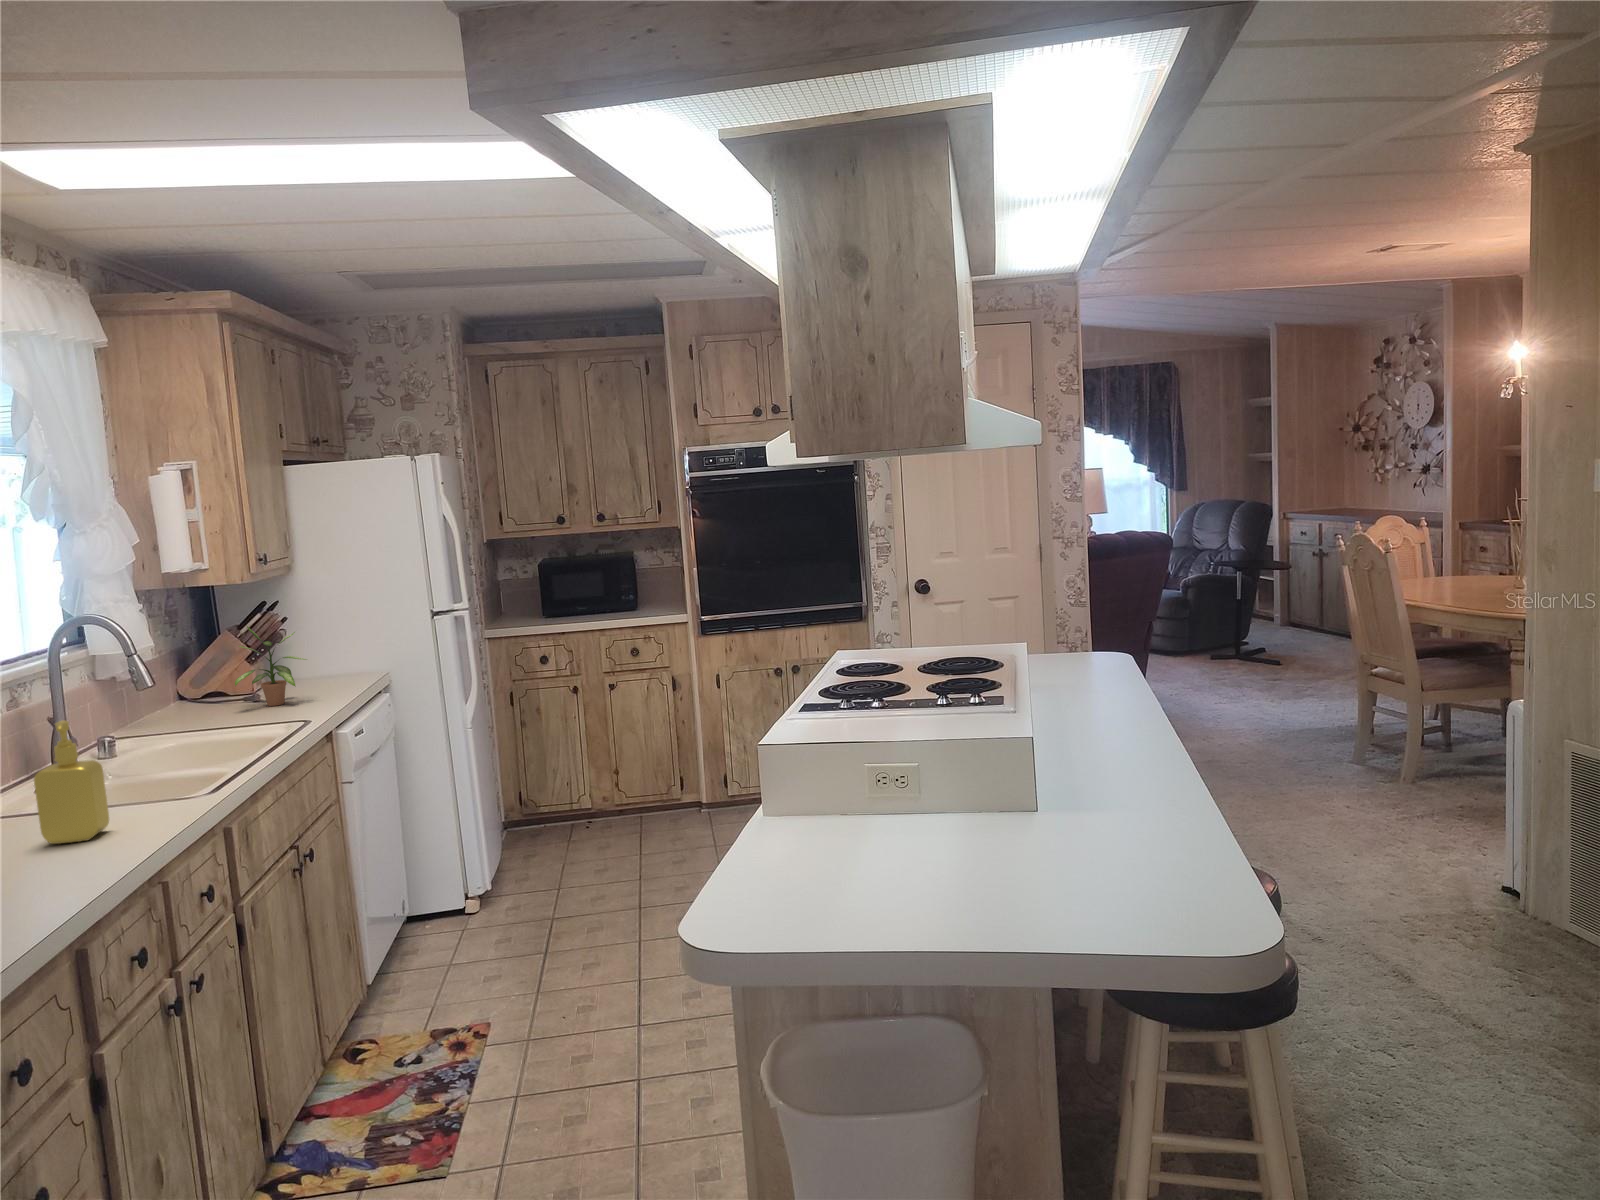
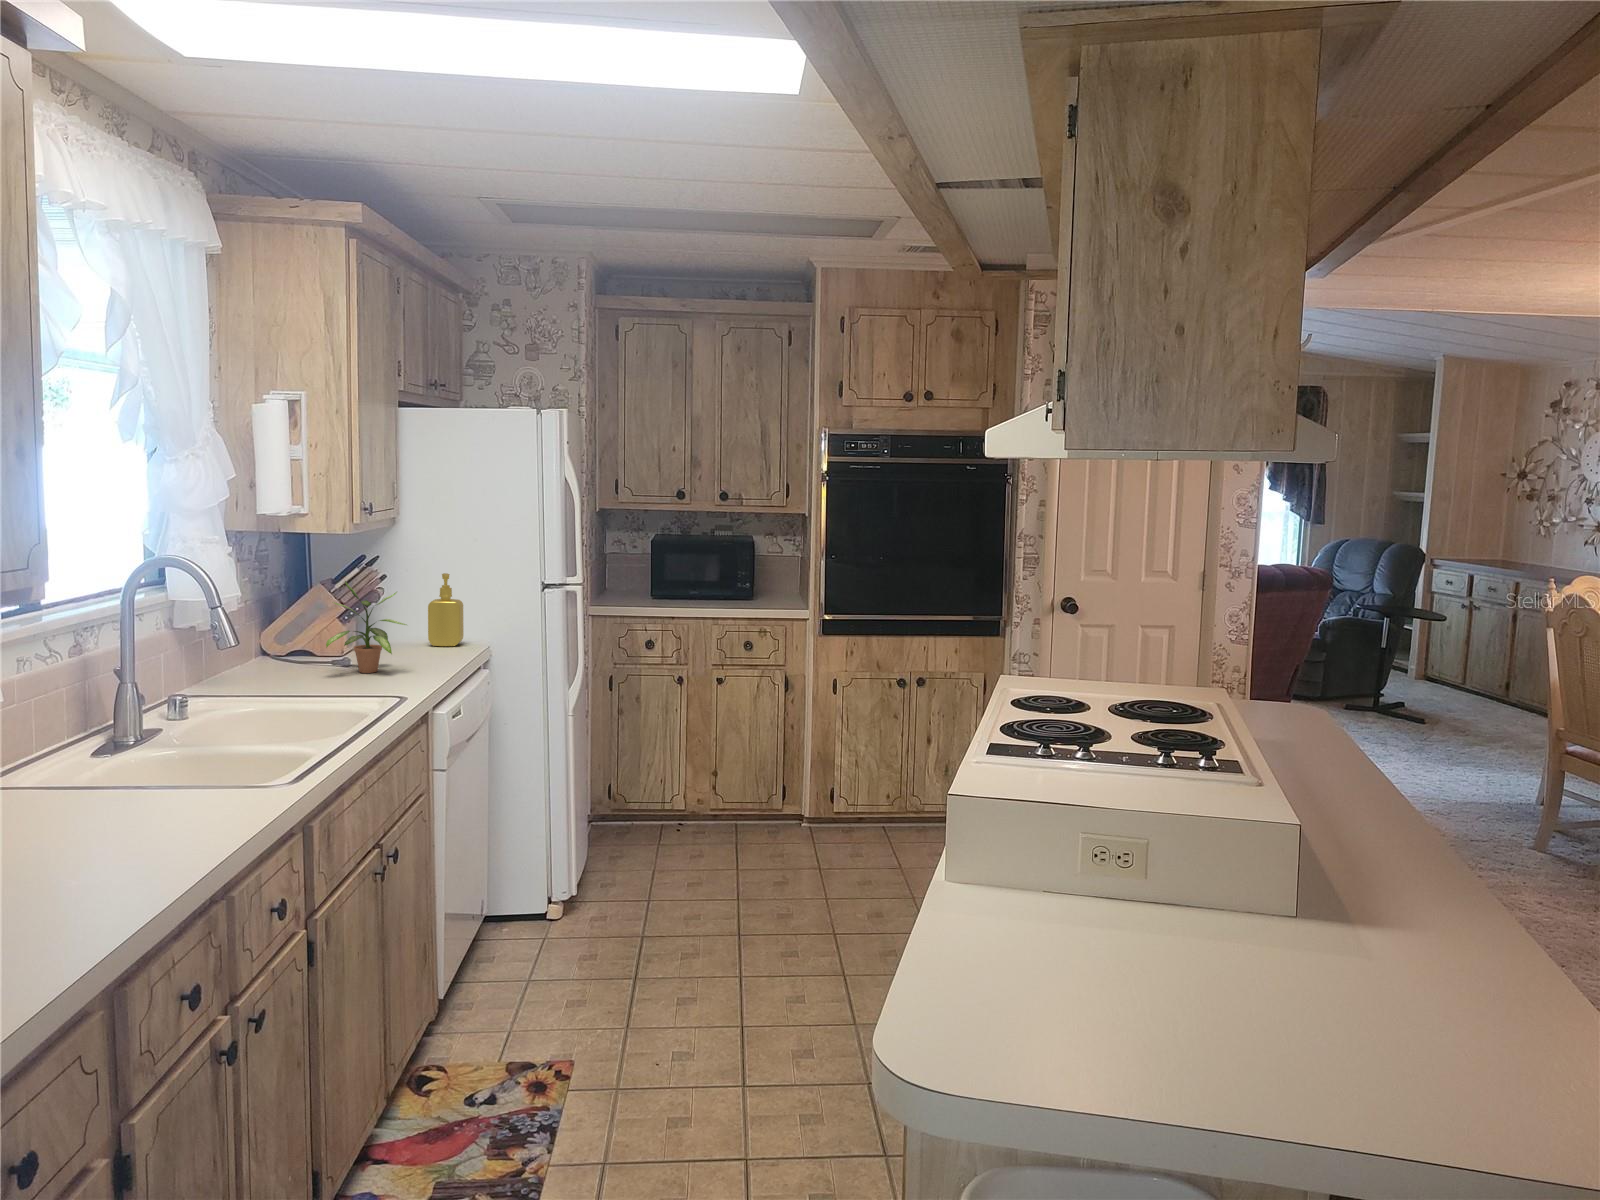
soap dispenser: present [34,721,109,844] -> present [428,573,464,646]

